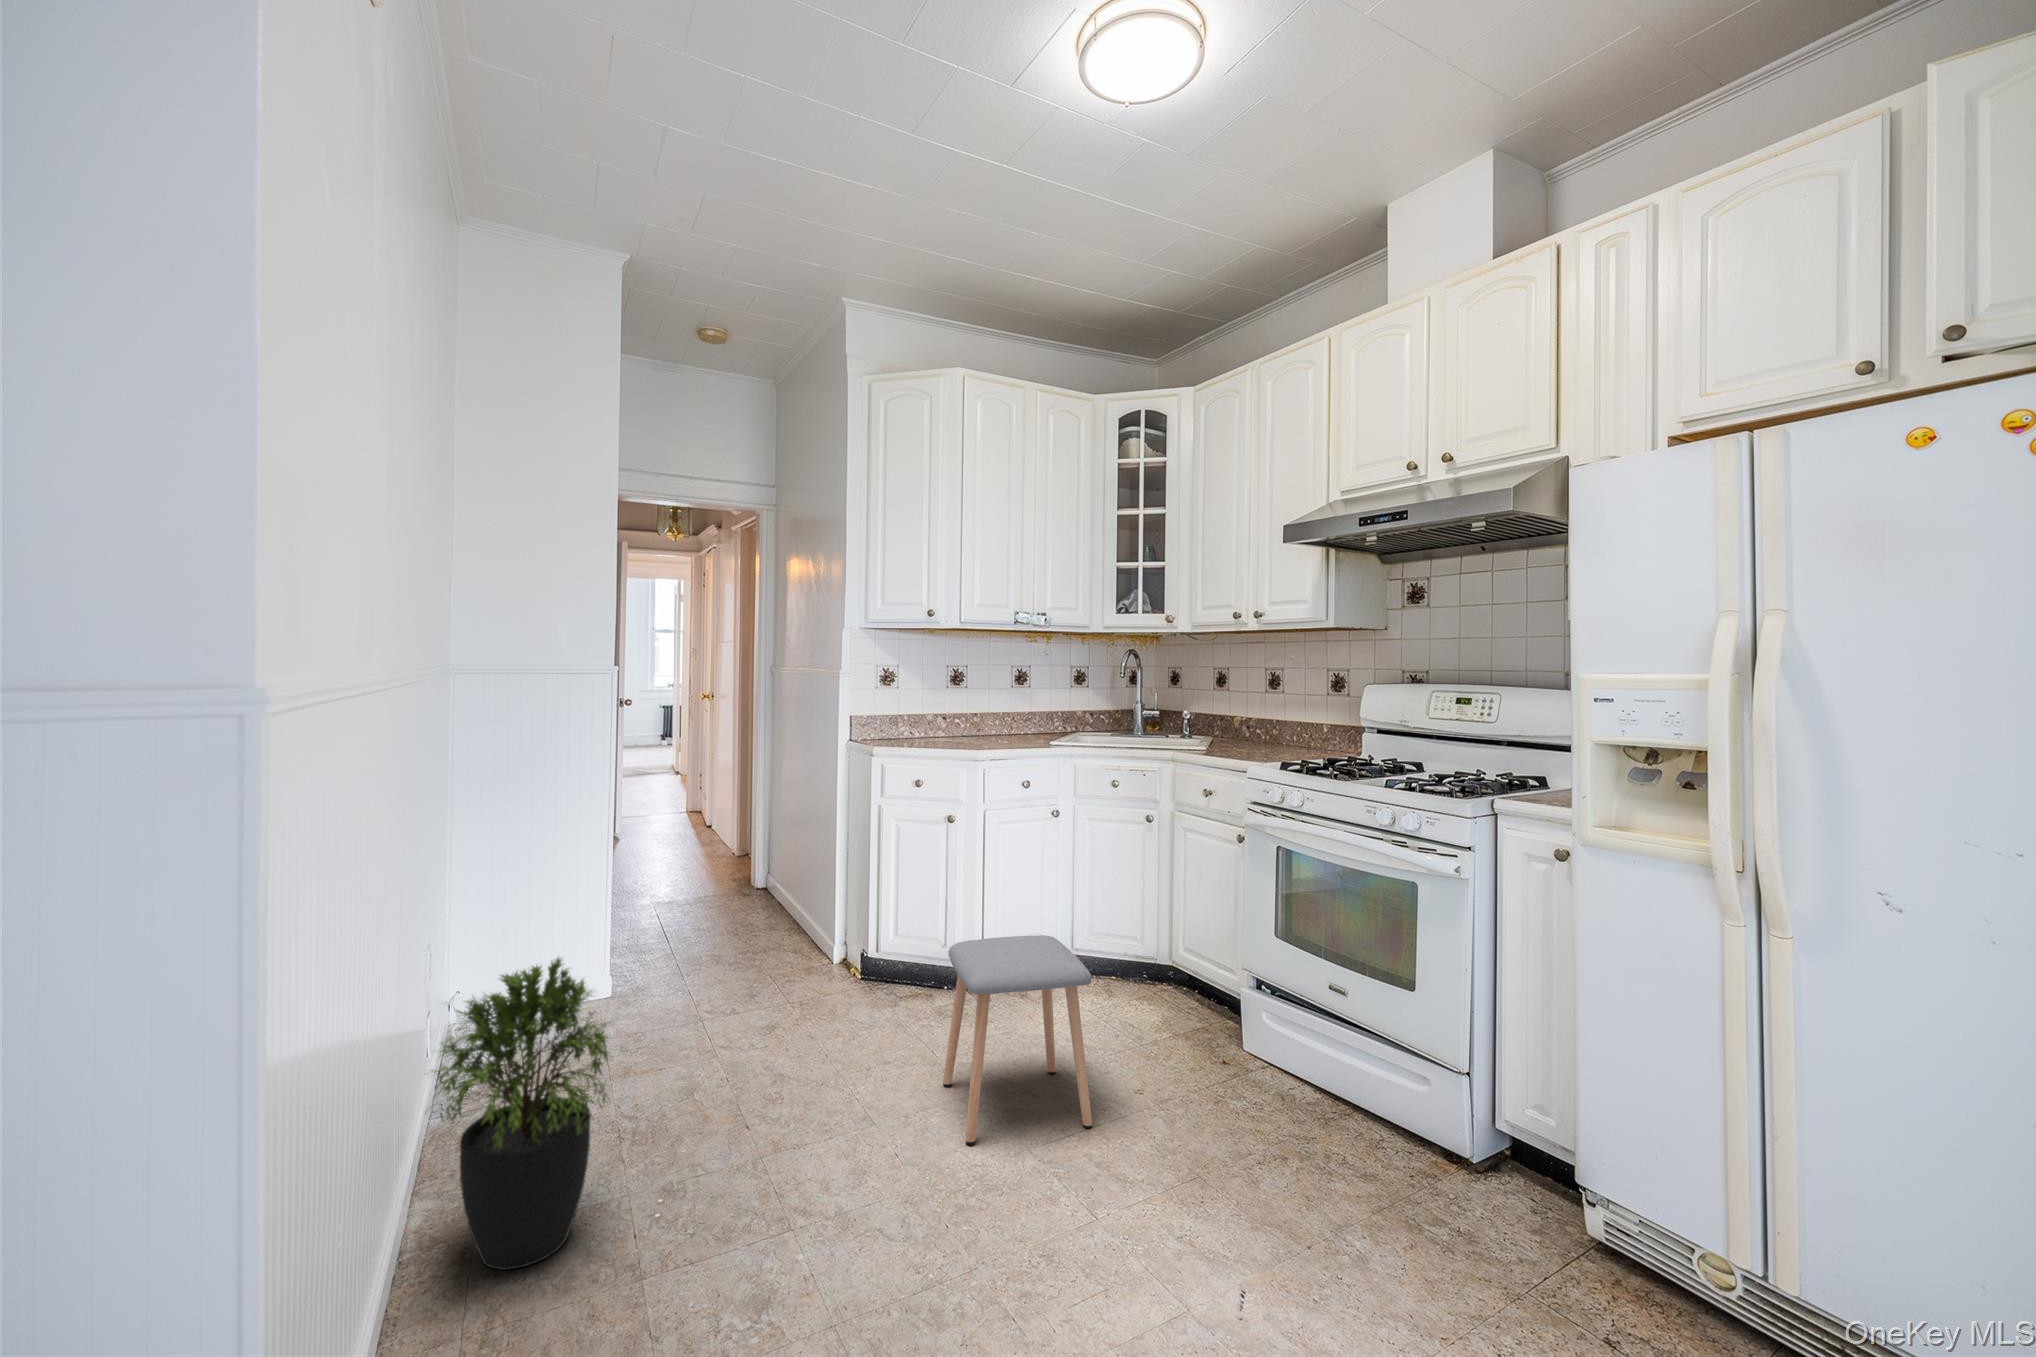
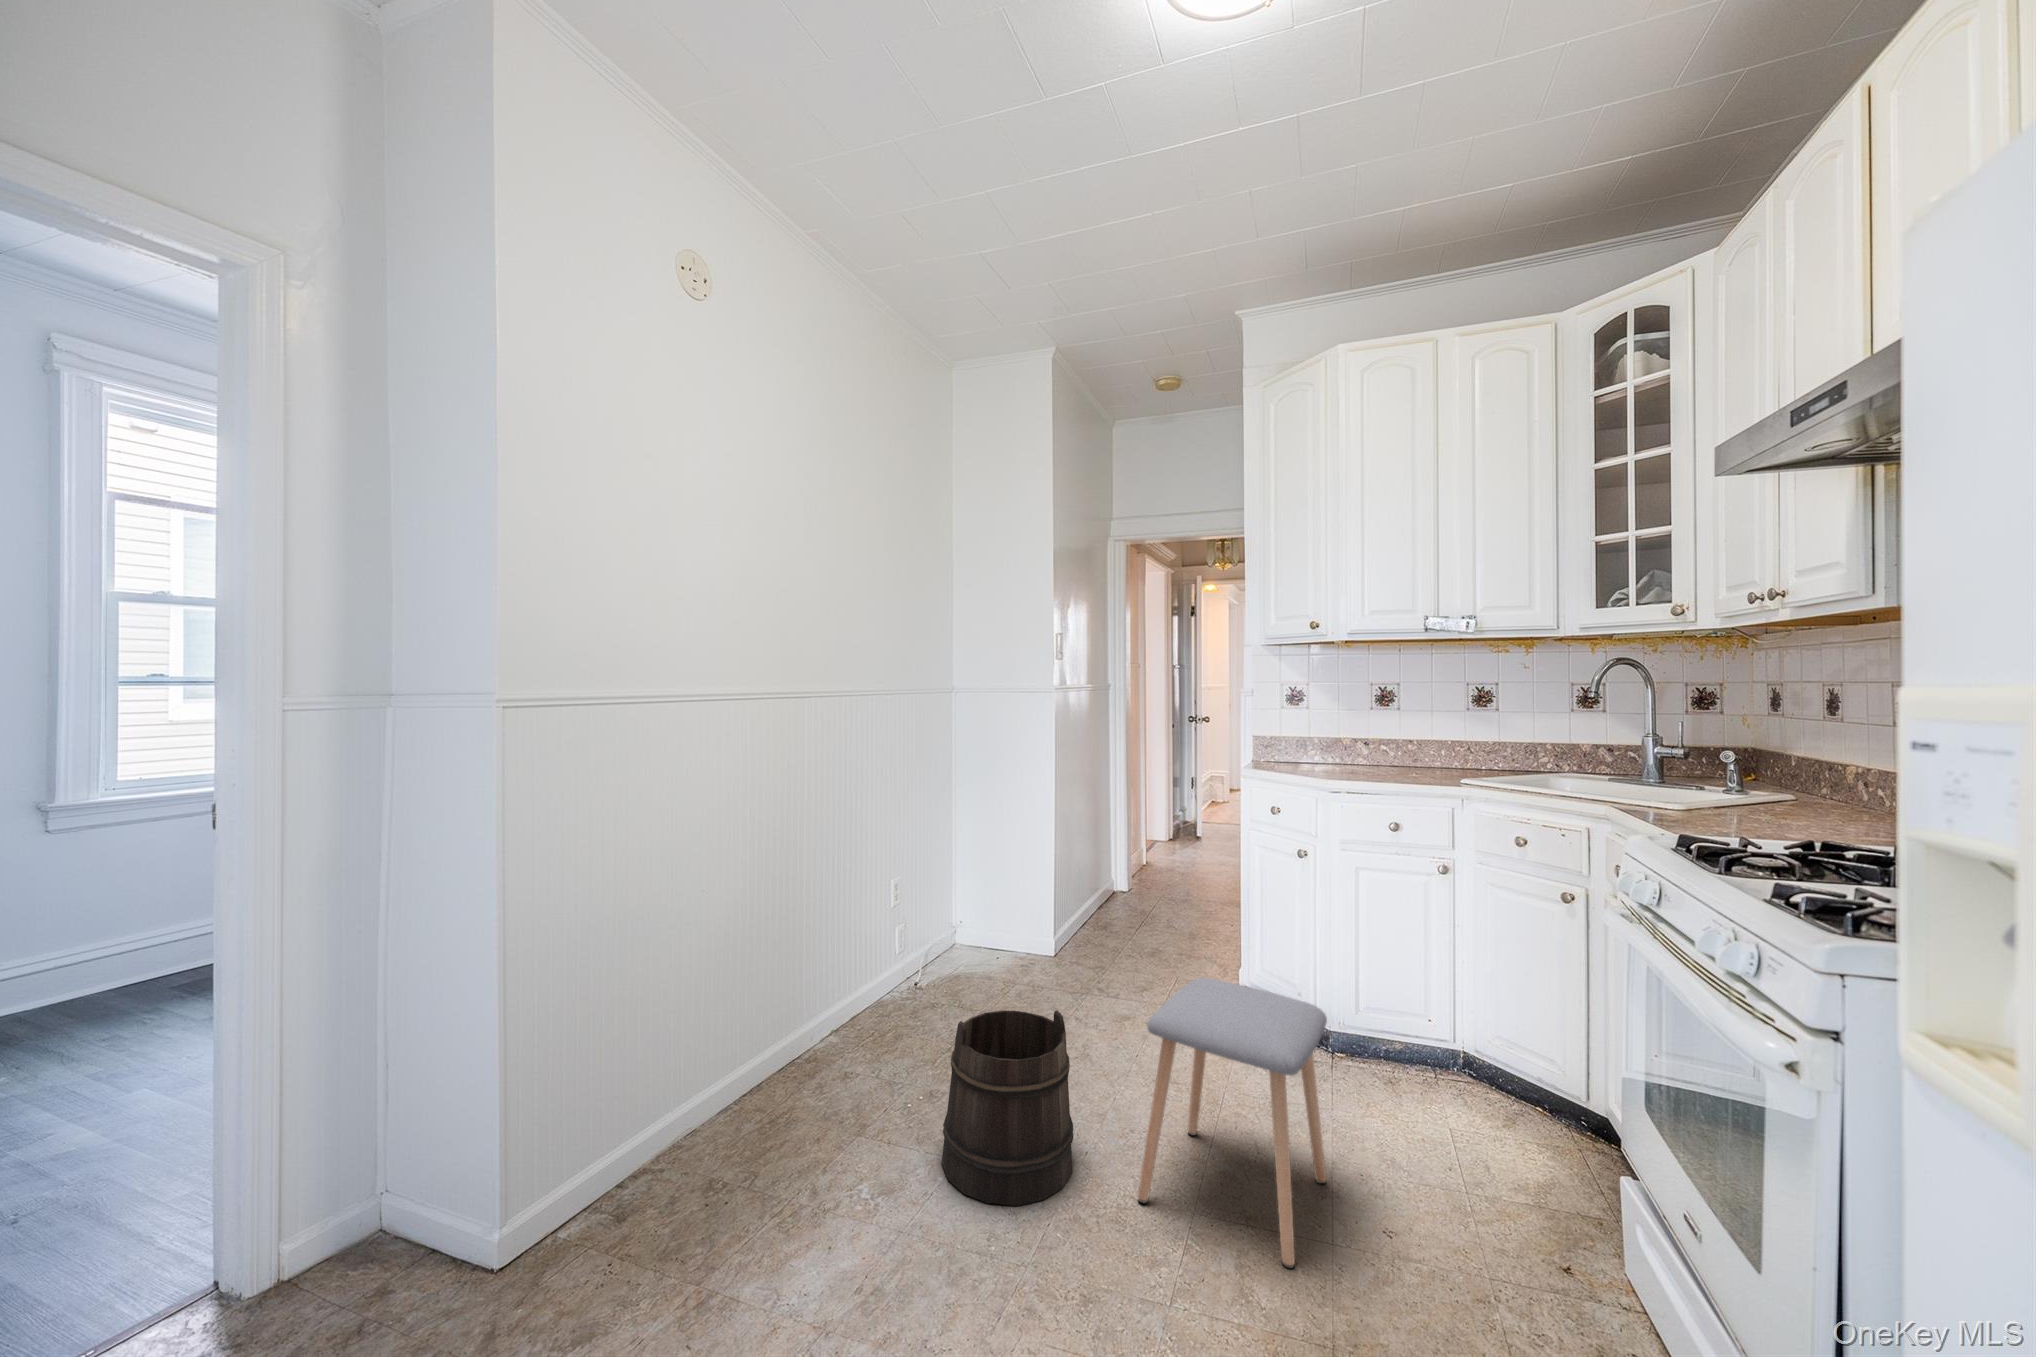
potted plant: present [430,958,613,1270] -> none [742,883,881,1105]
bucket: none [769,1012,907,1218] -> present [942,1010,1073,1206]

